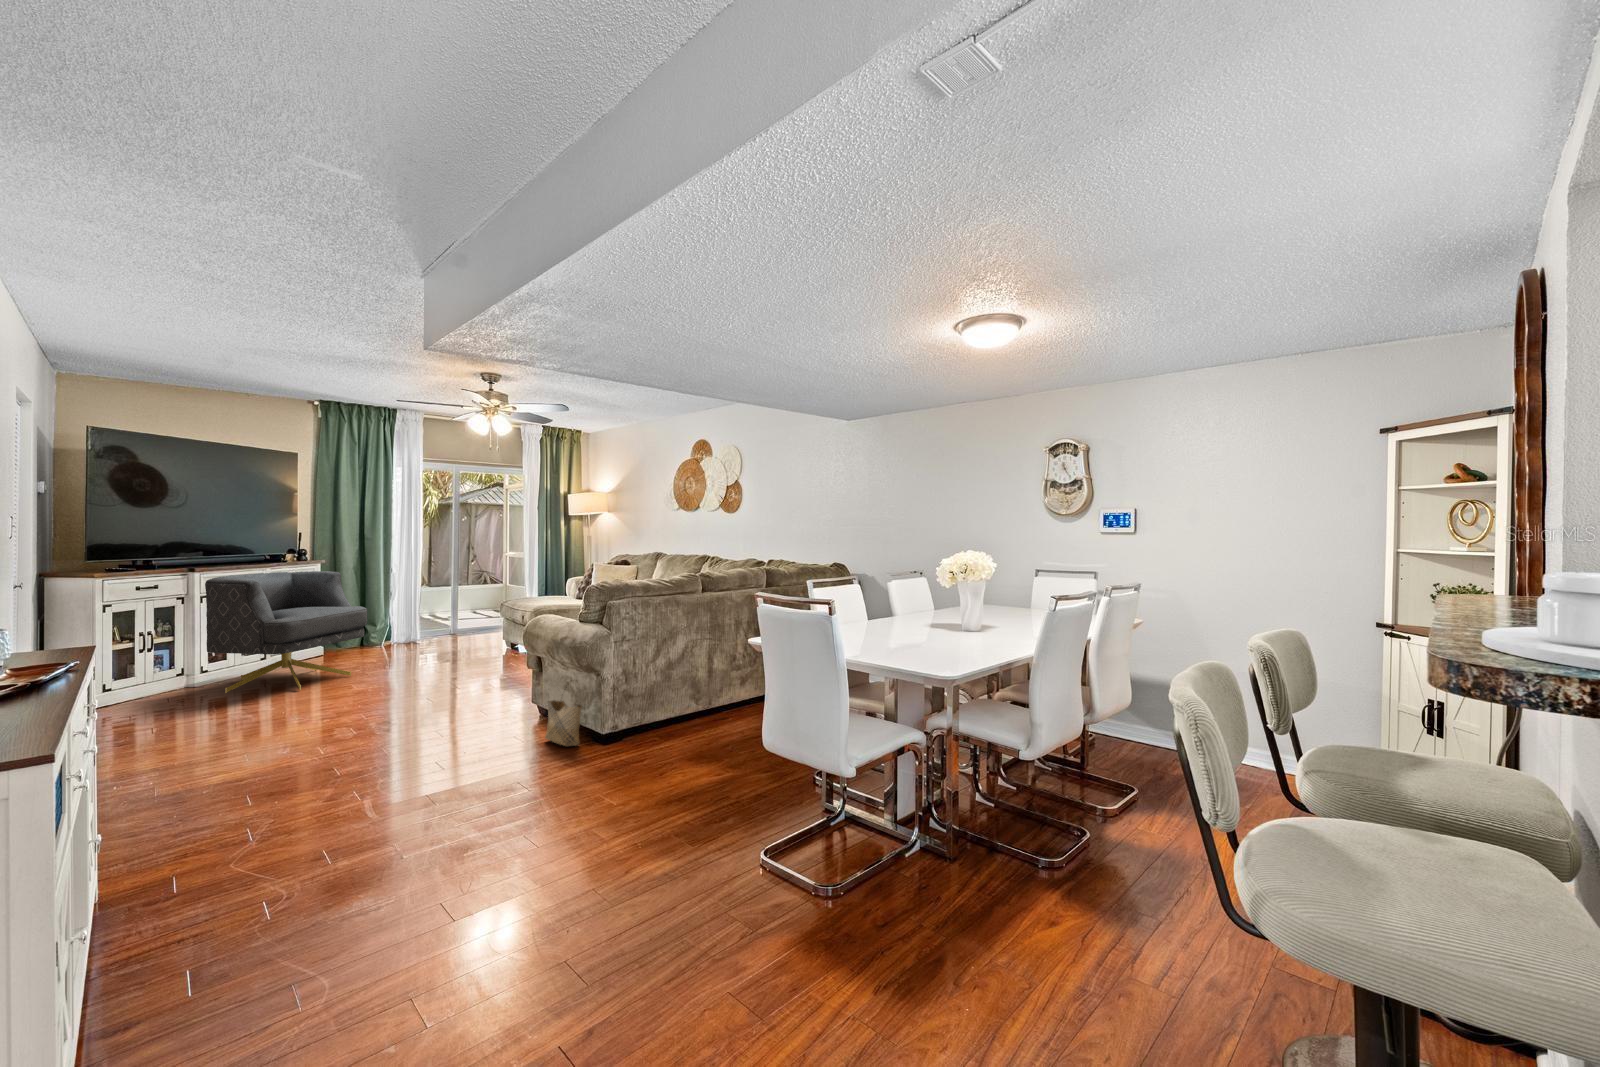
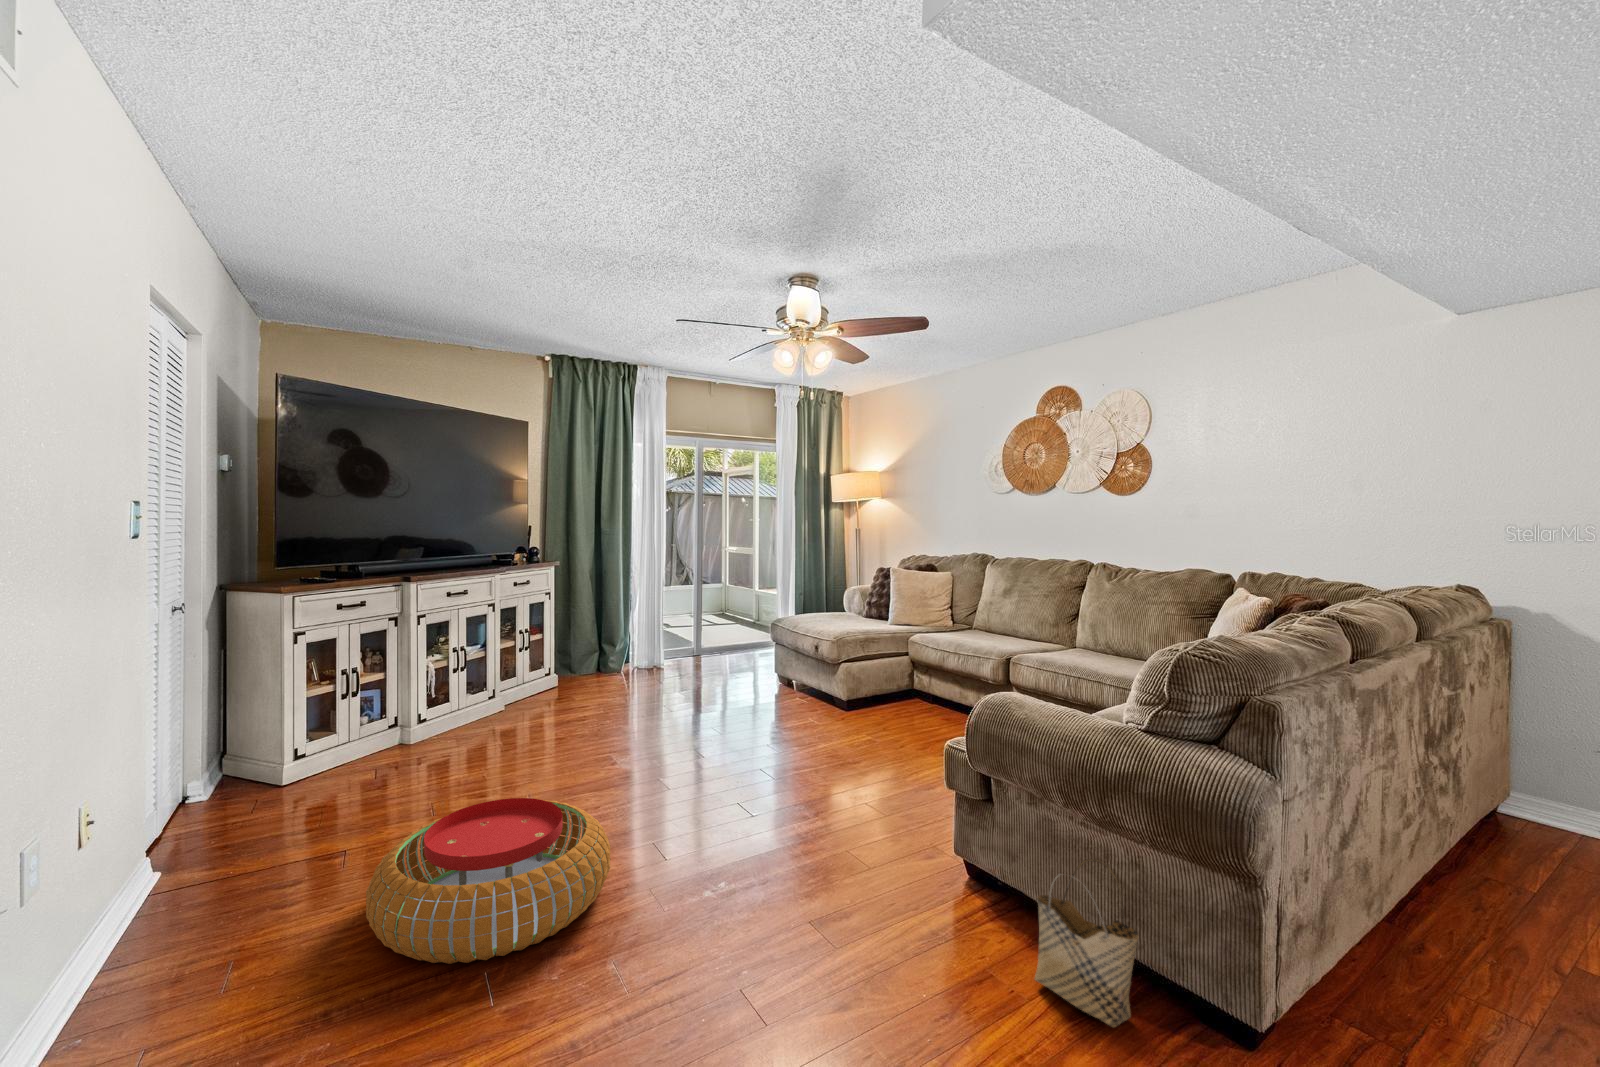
armchair: present [205,571,367,693] -> none [422,580,620,761]
pouf: none [173,687,332,757] -> present [366,798,611,964]

